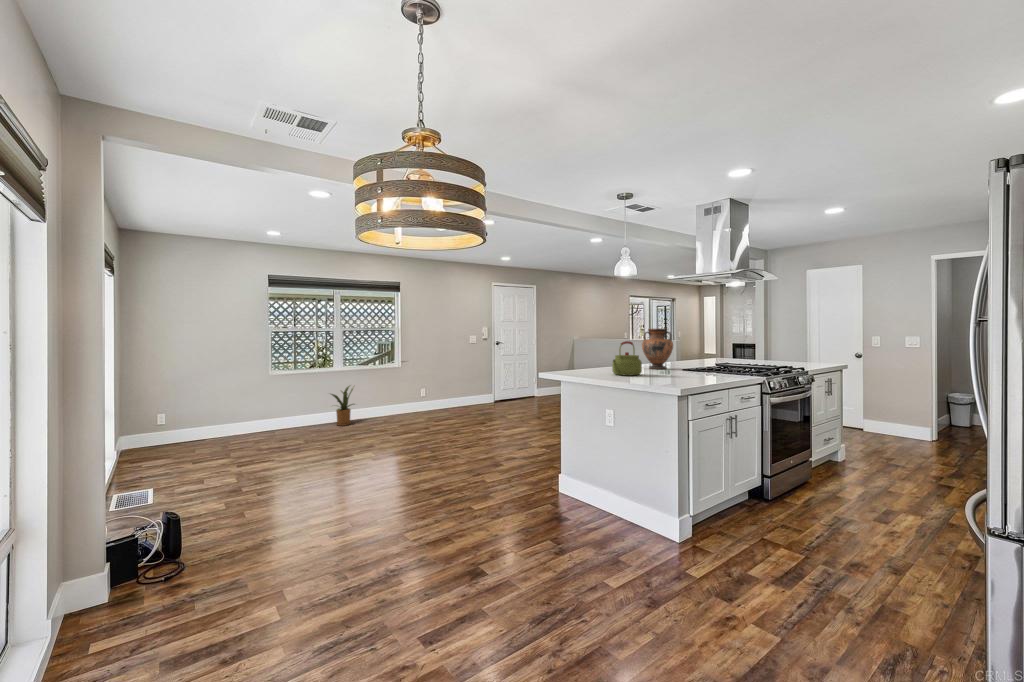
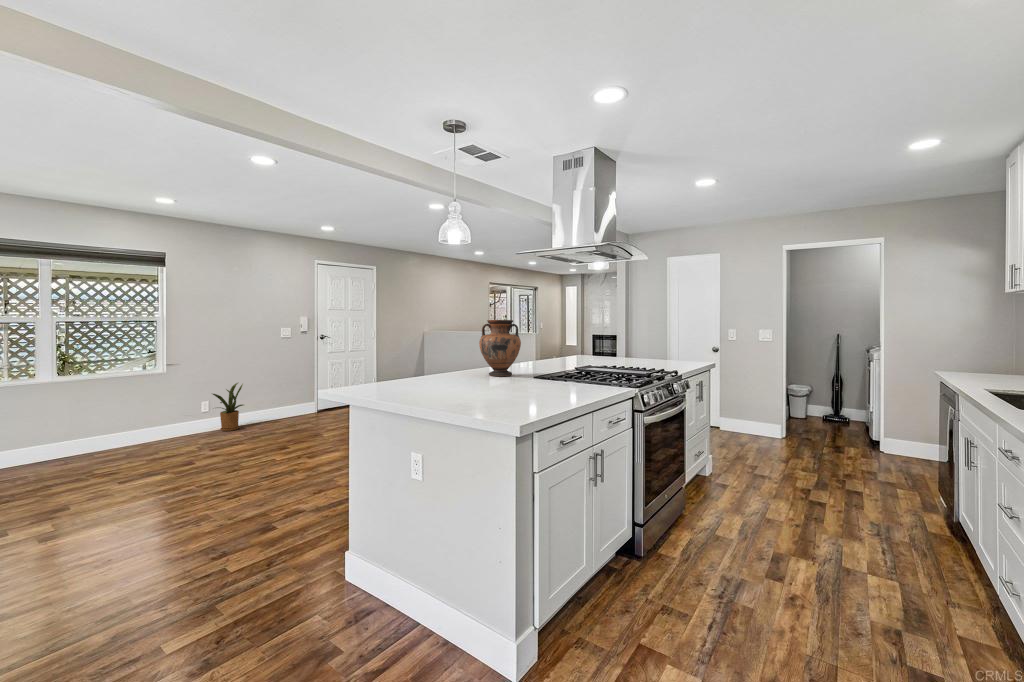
kettle: present [612,341,642,376] -> none [422,339,470,392]
house plant: present [331,386,354,426] -> present [213,383,243,431]

